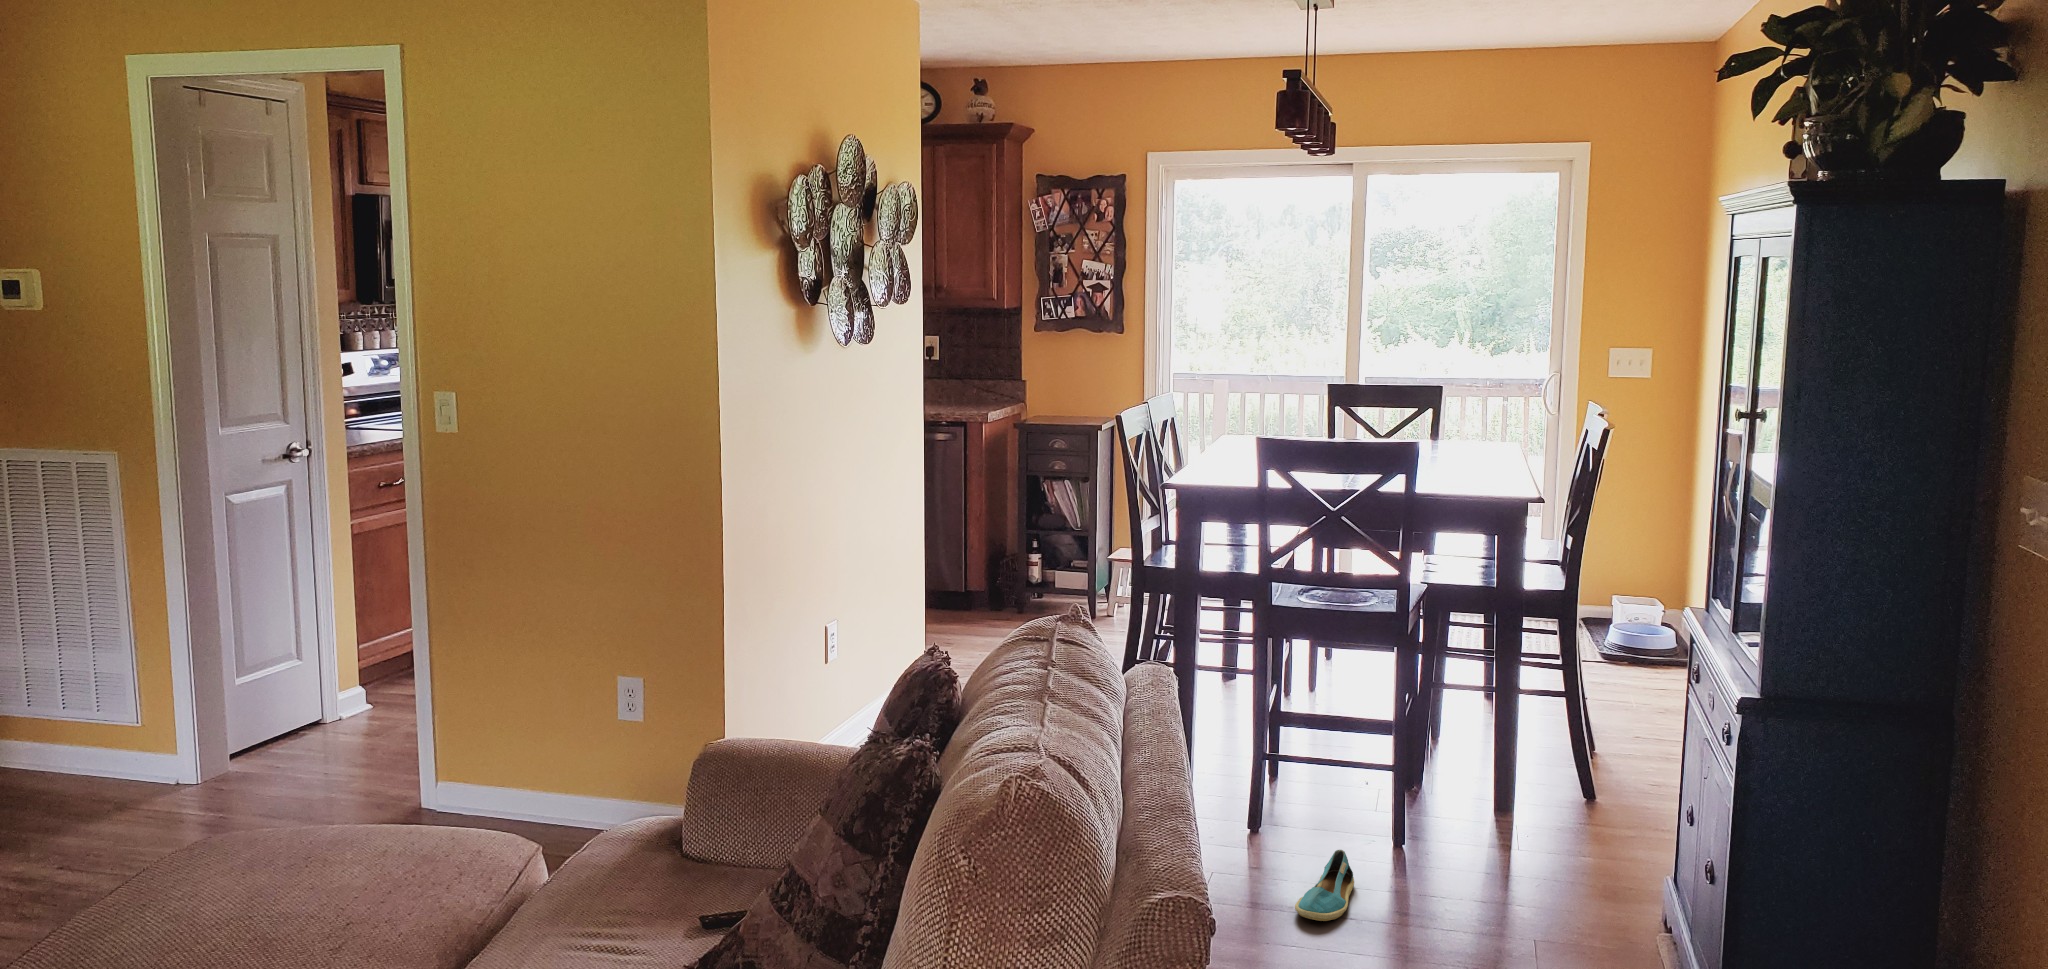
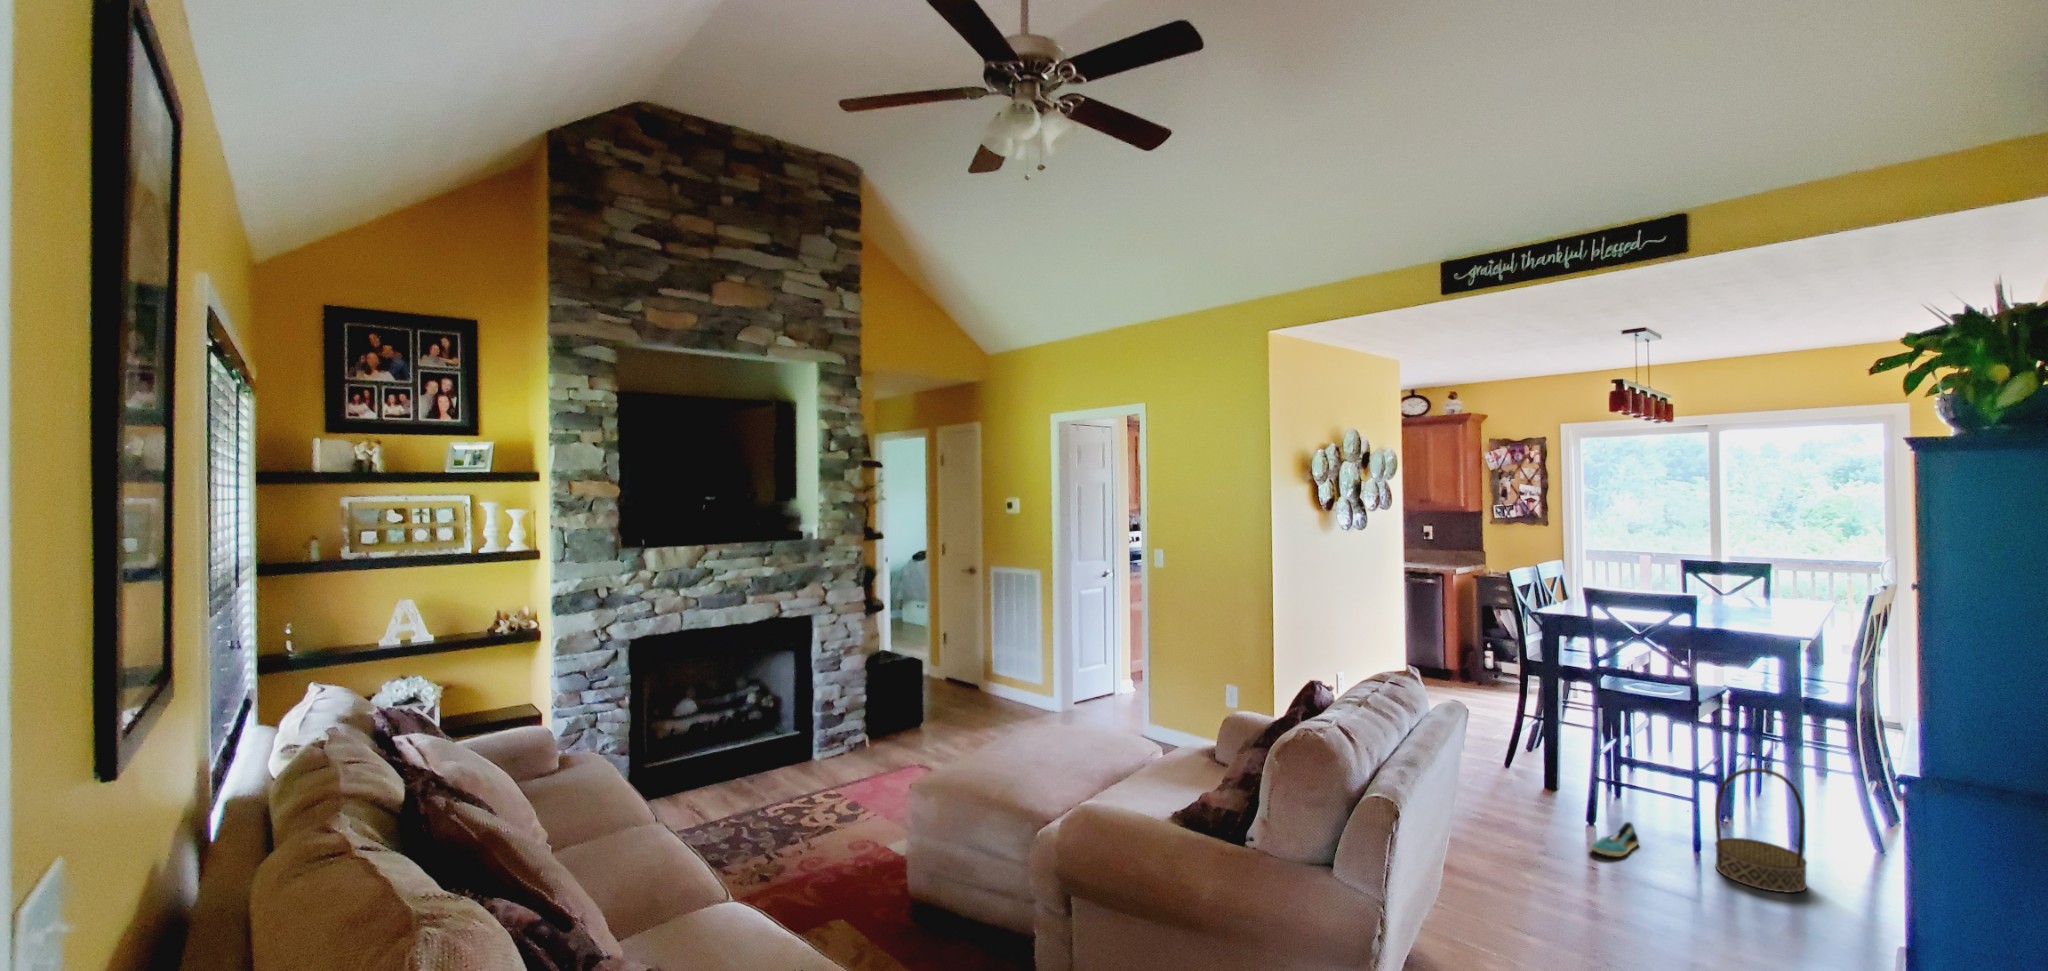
basket: none [1461,735,1581,929] -> present [1715,768,1807,893]

